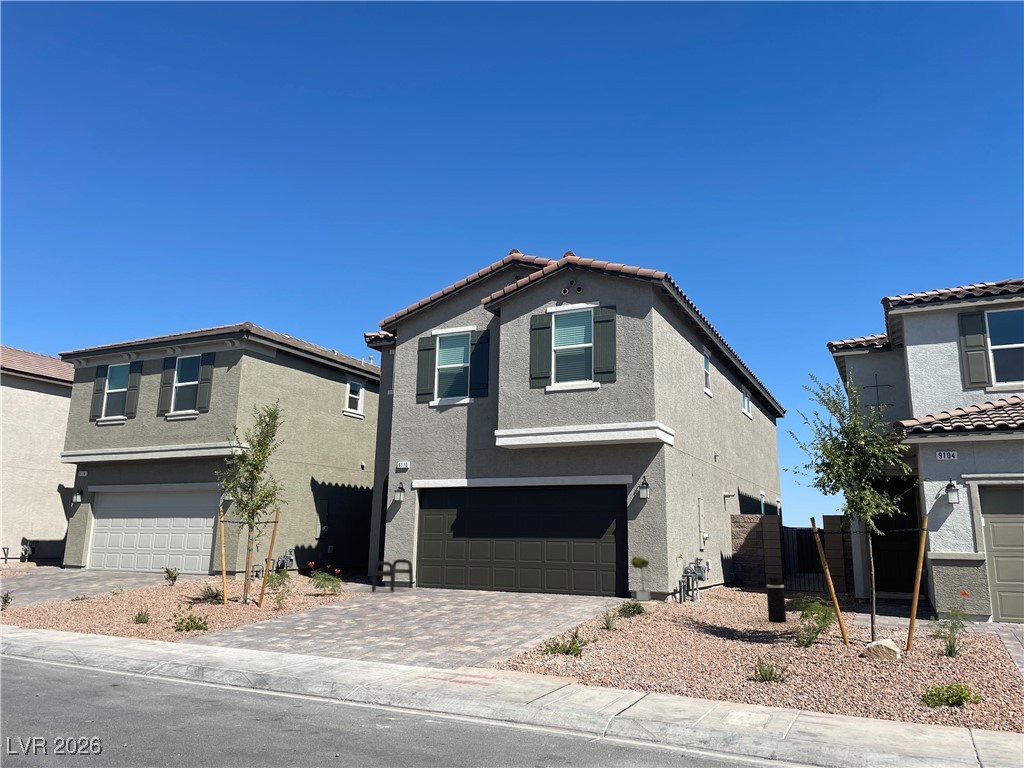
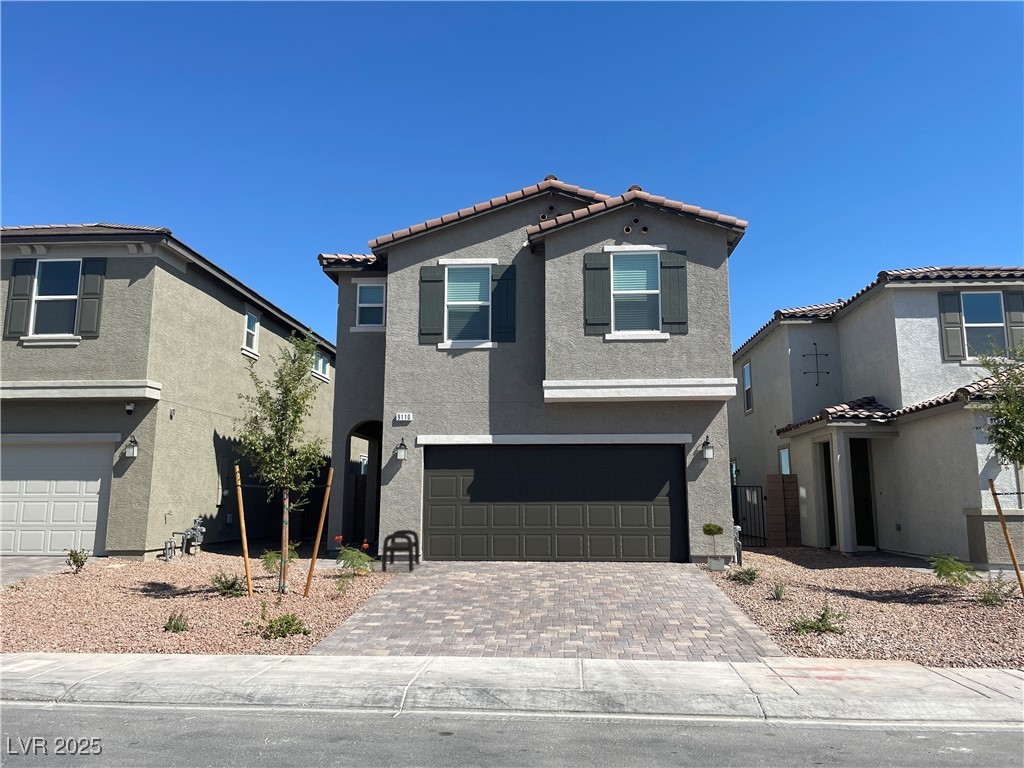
trash can: present [767,577,786,622] -> none [903,544,925,590]

